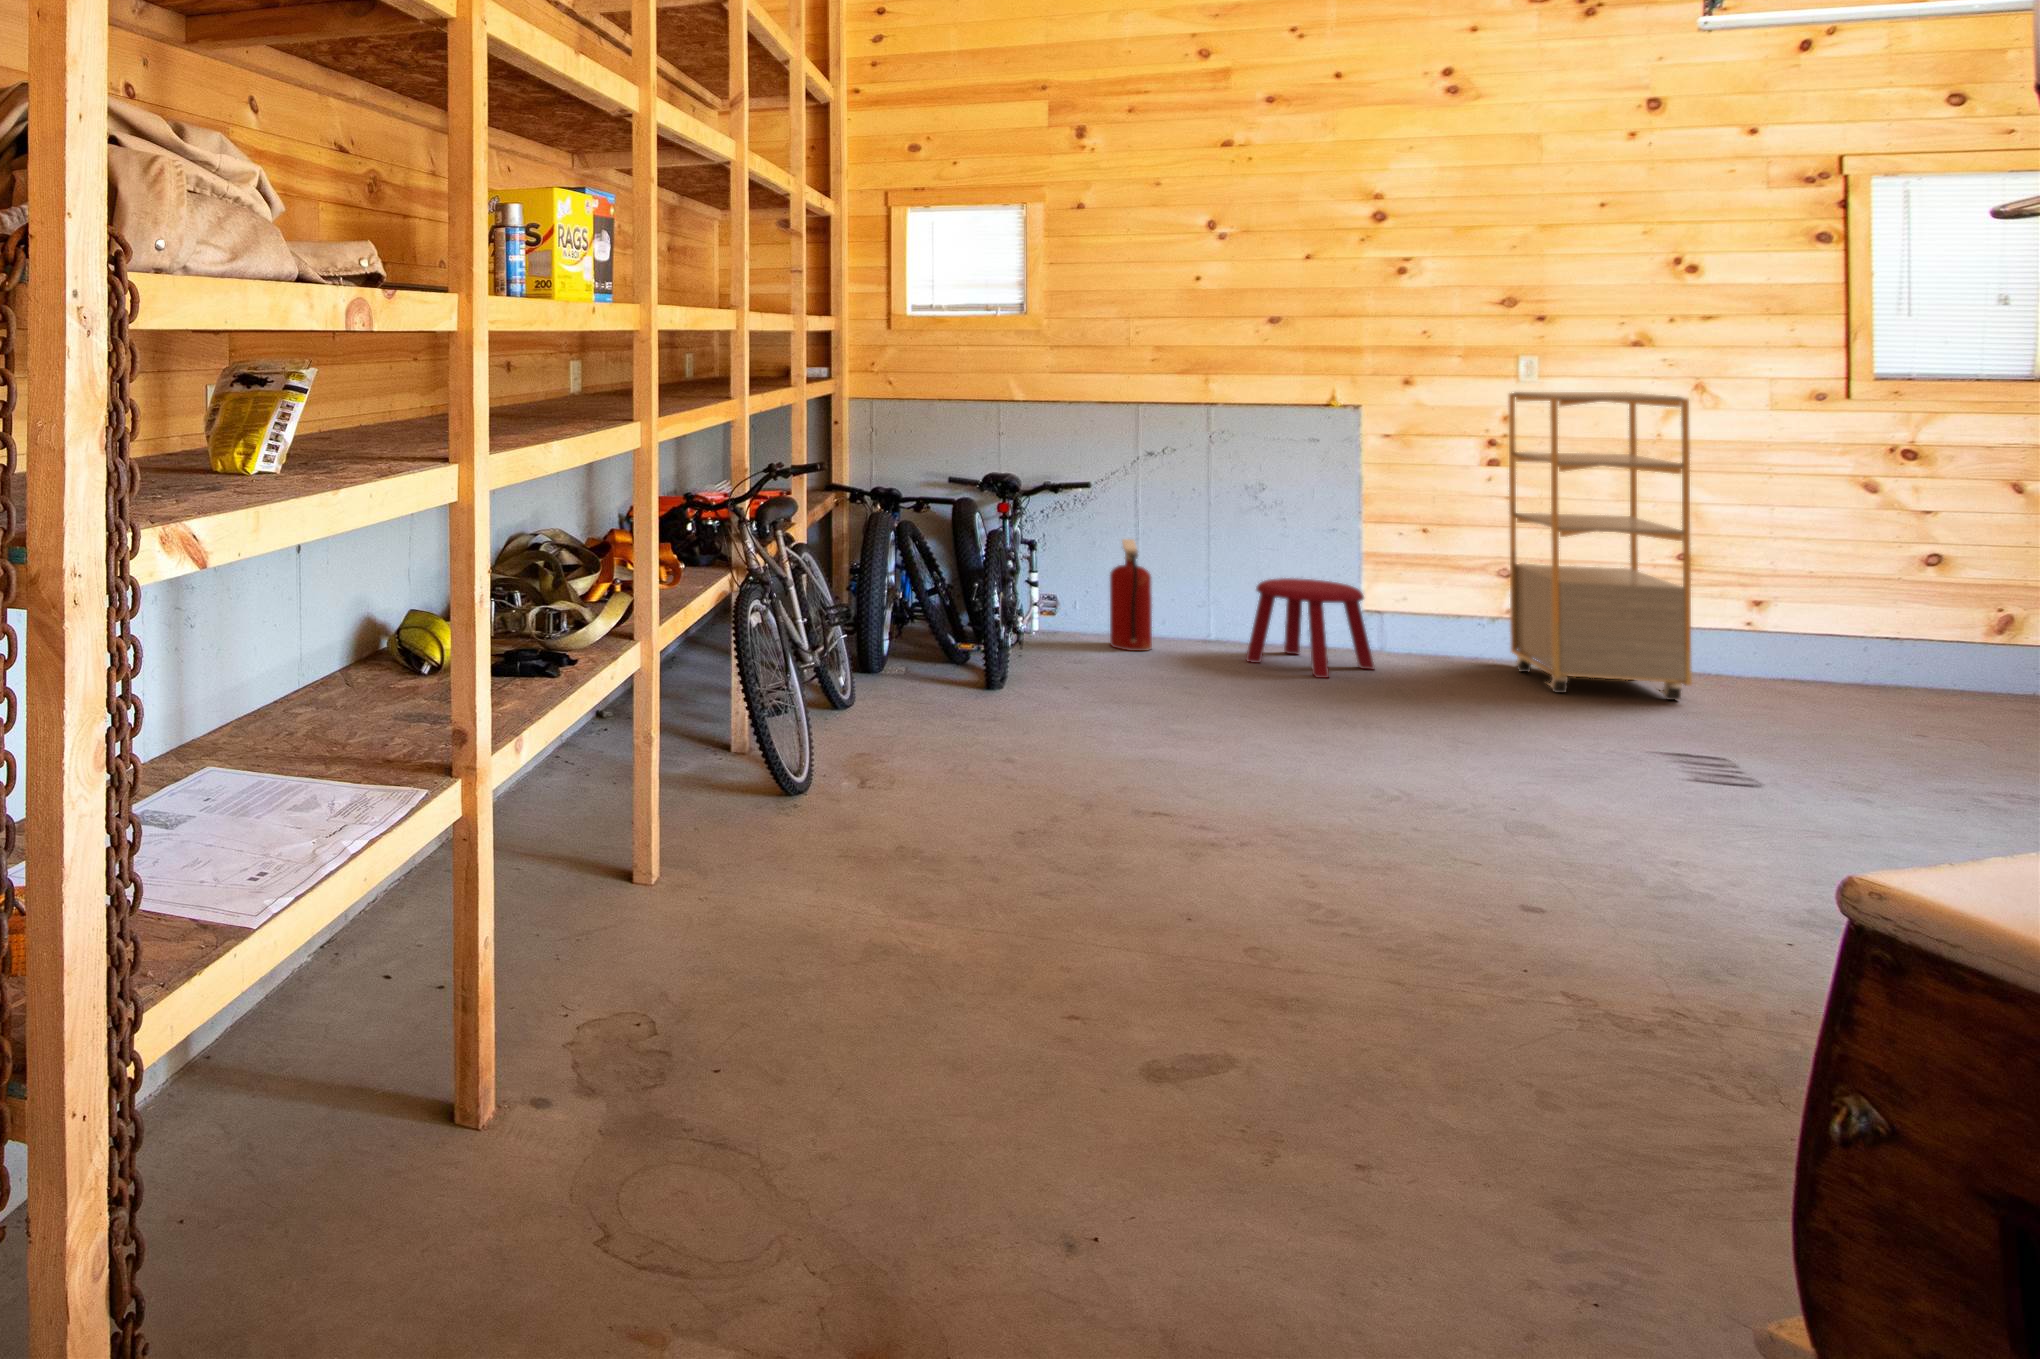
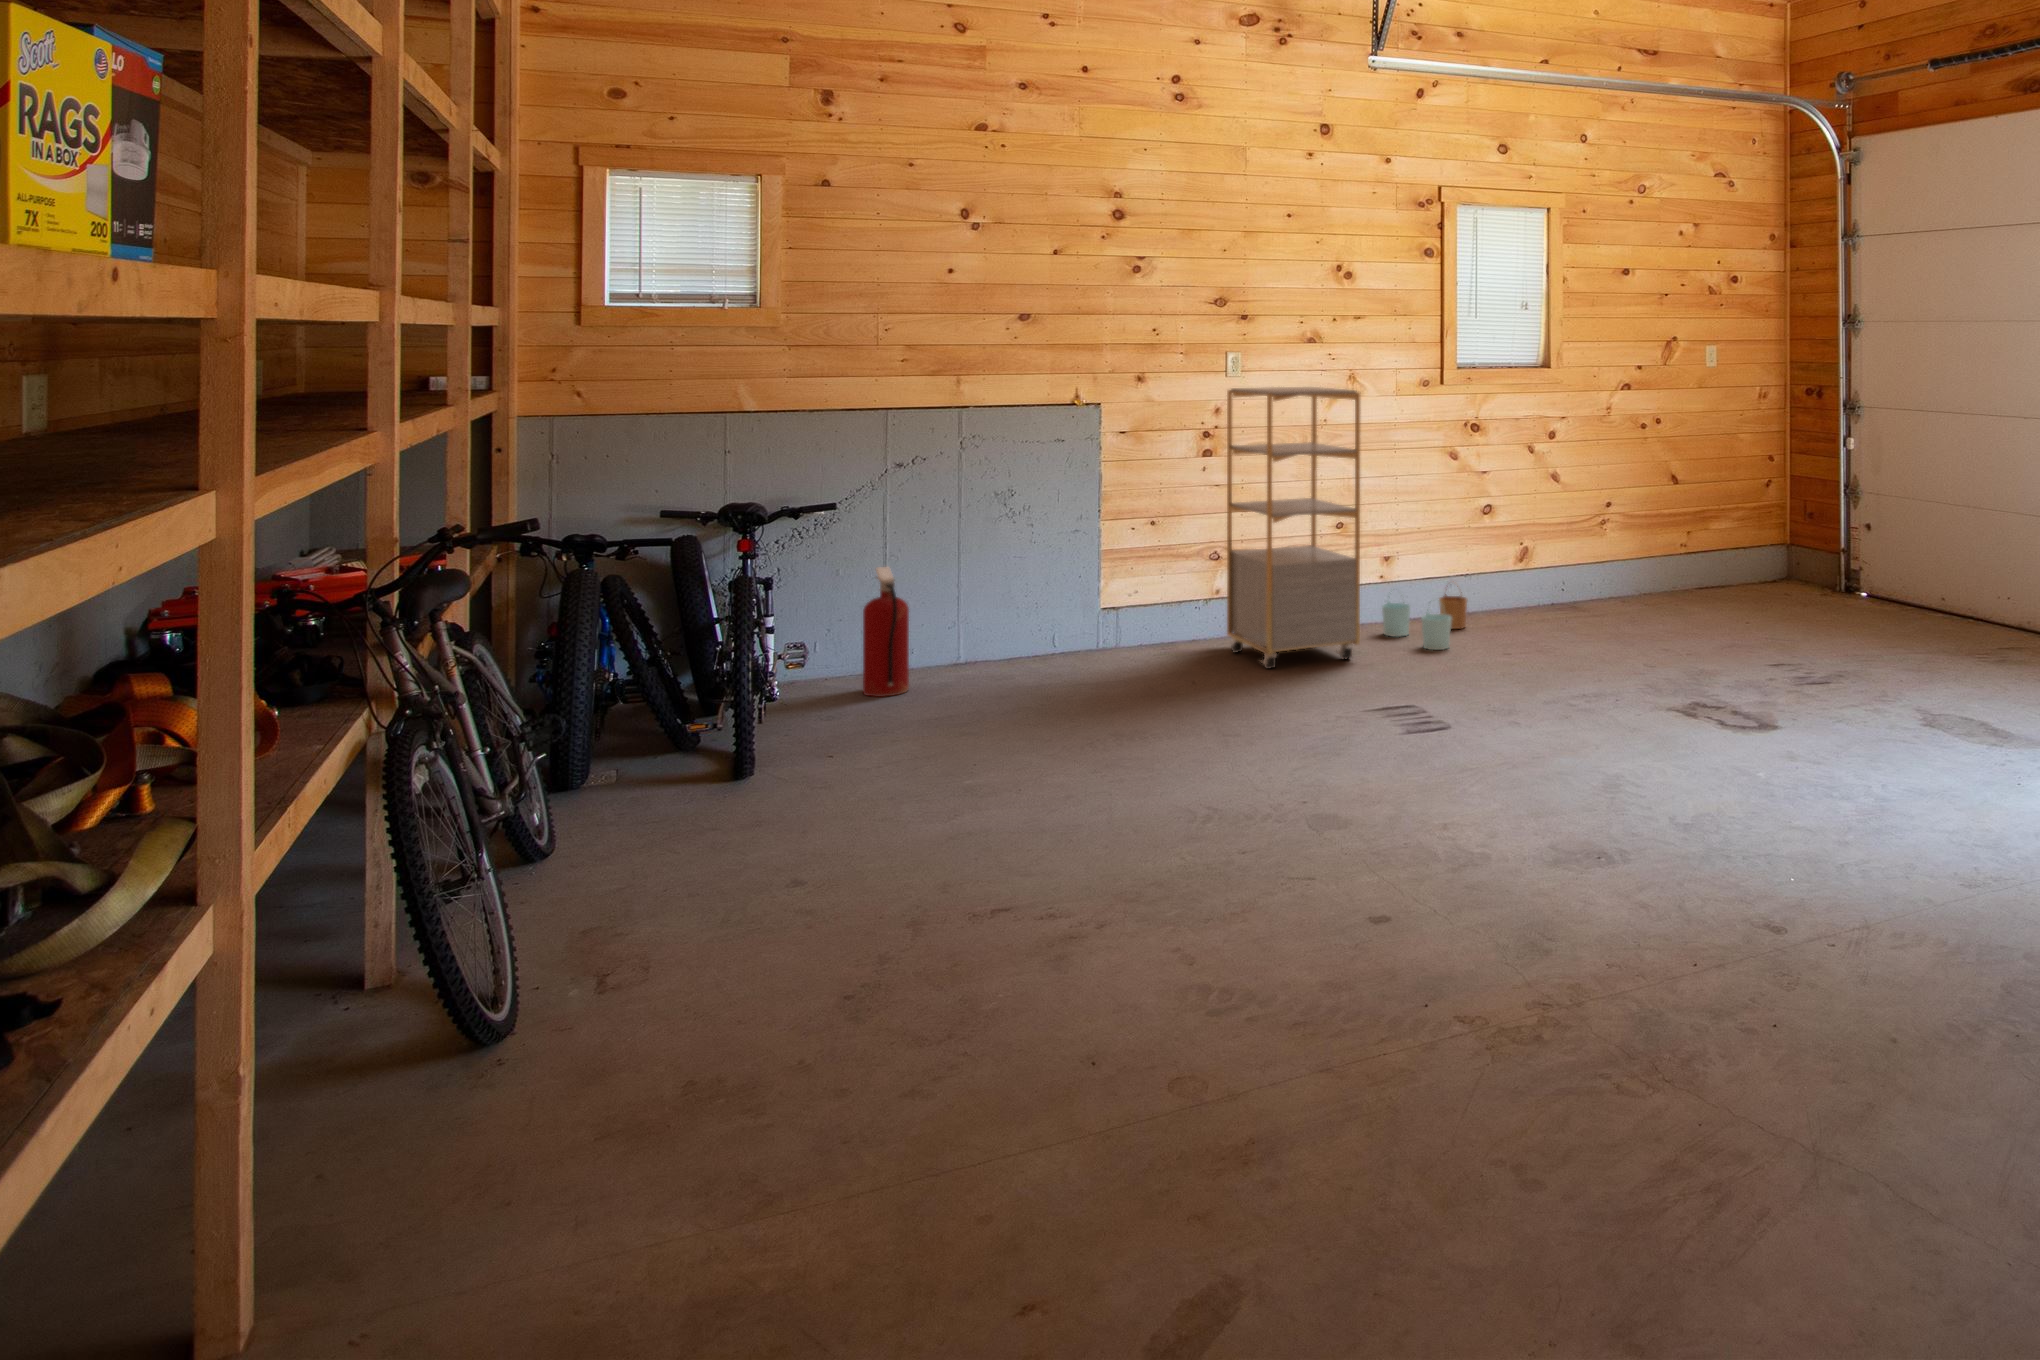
stool: present [1246,578,1374,678] -> none [1006,588,1123,693]
bucket: none [1744,632,1894,713] -> present [1382,586,1468,650]

